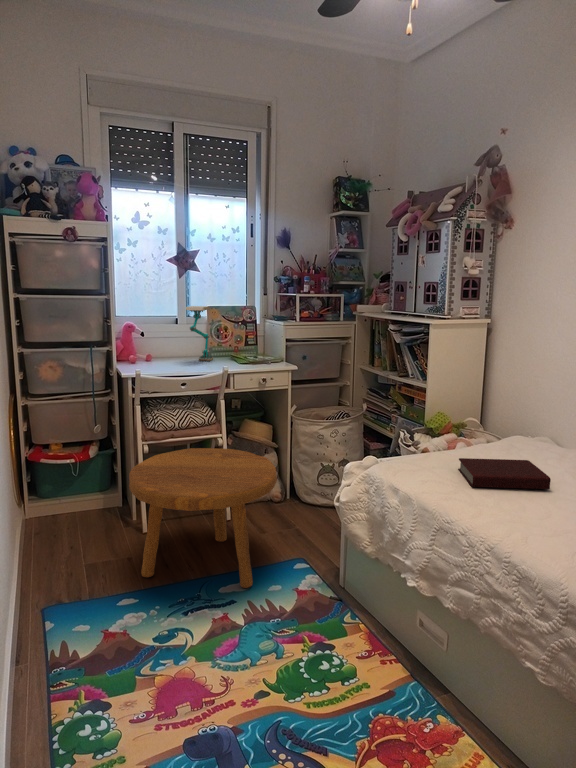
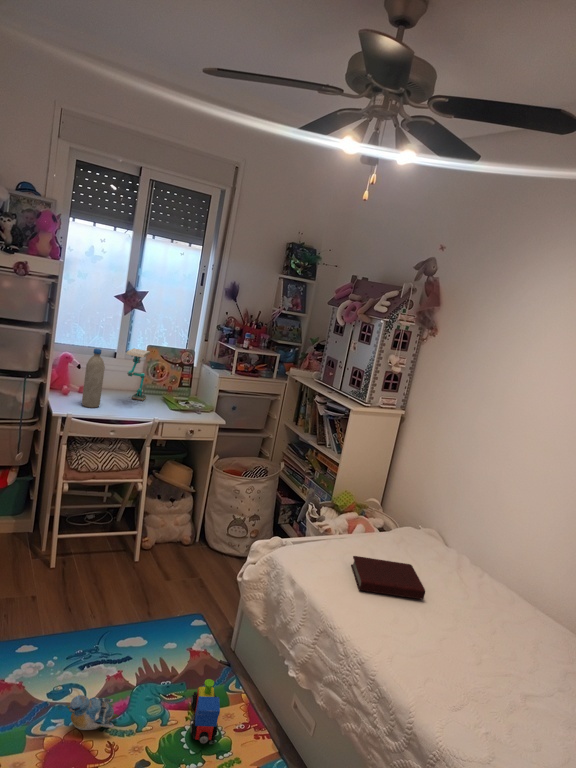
water bottle: none [148,307,167,368] -> present [82,349,105,408]
footstool: present [129,448,277,588] -> none [43,494,189,643]
toy train: none [305,606,337,671] -> present [191,679,220,743]
plush toy: none [175,629,230,666] -> present [67,695,119,730]

